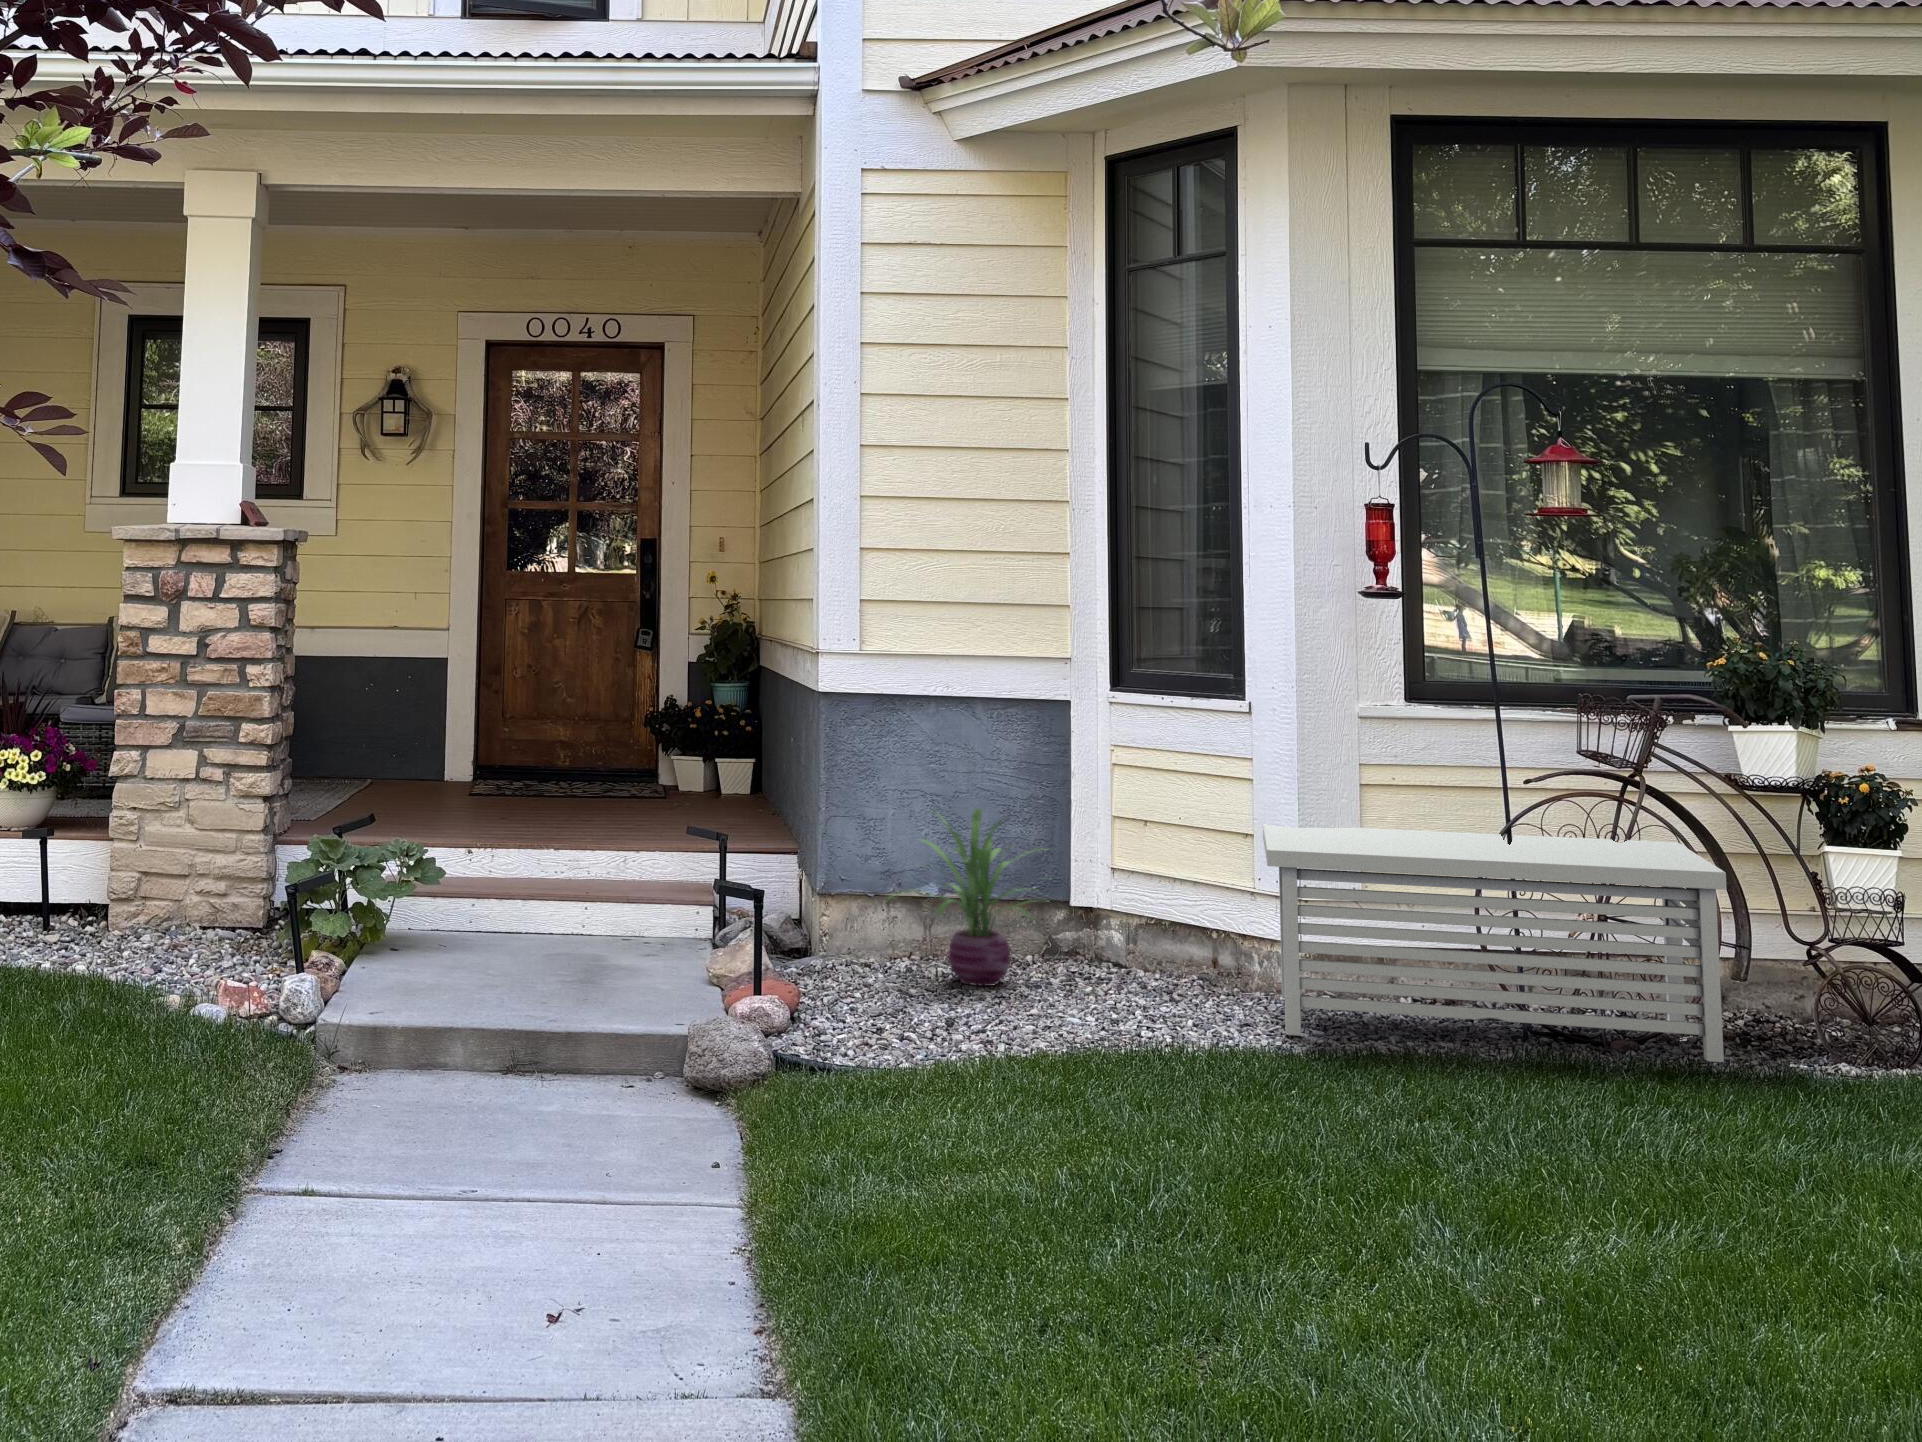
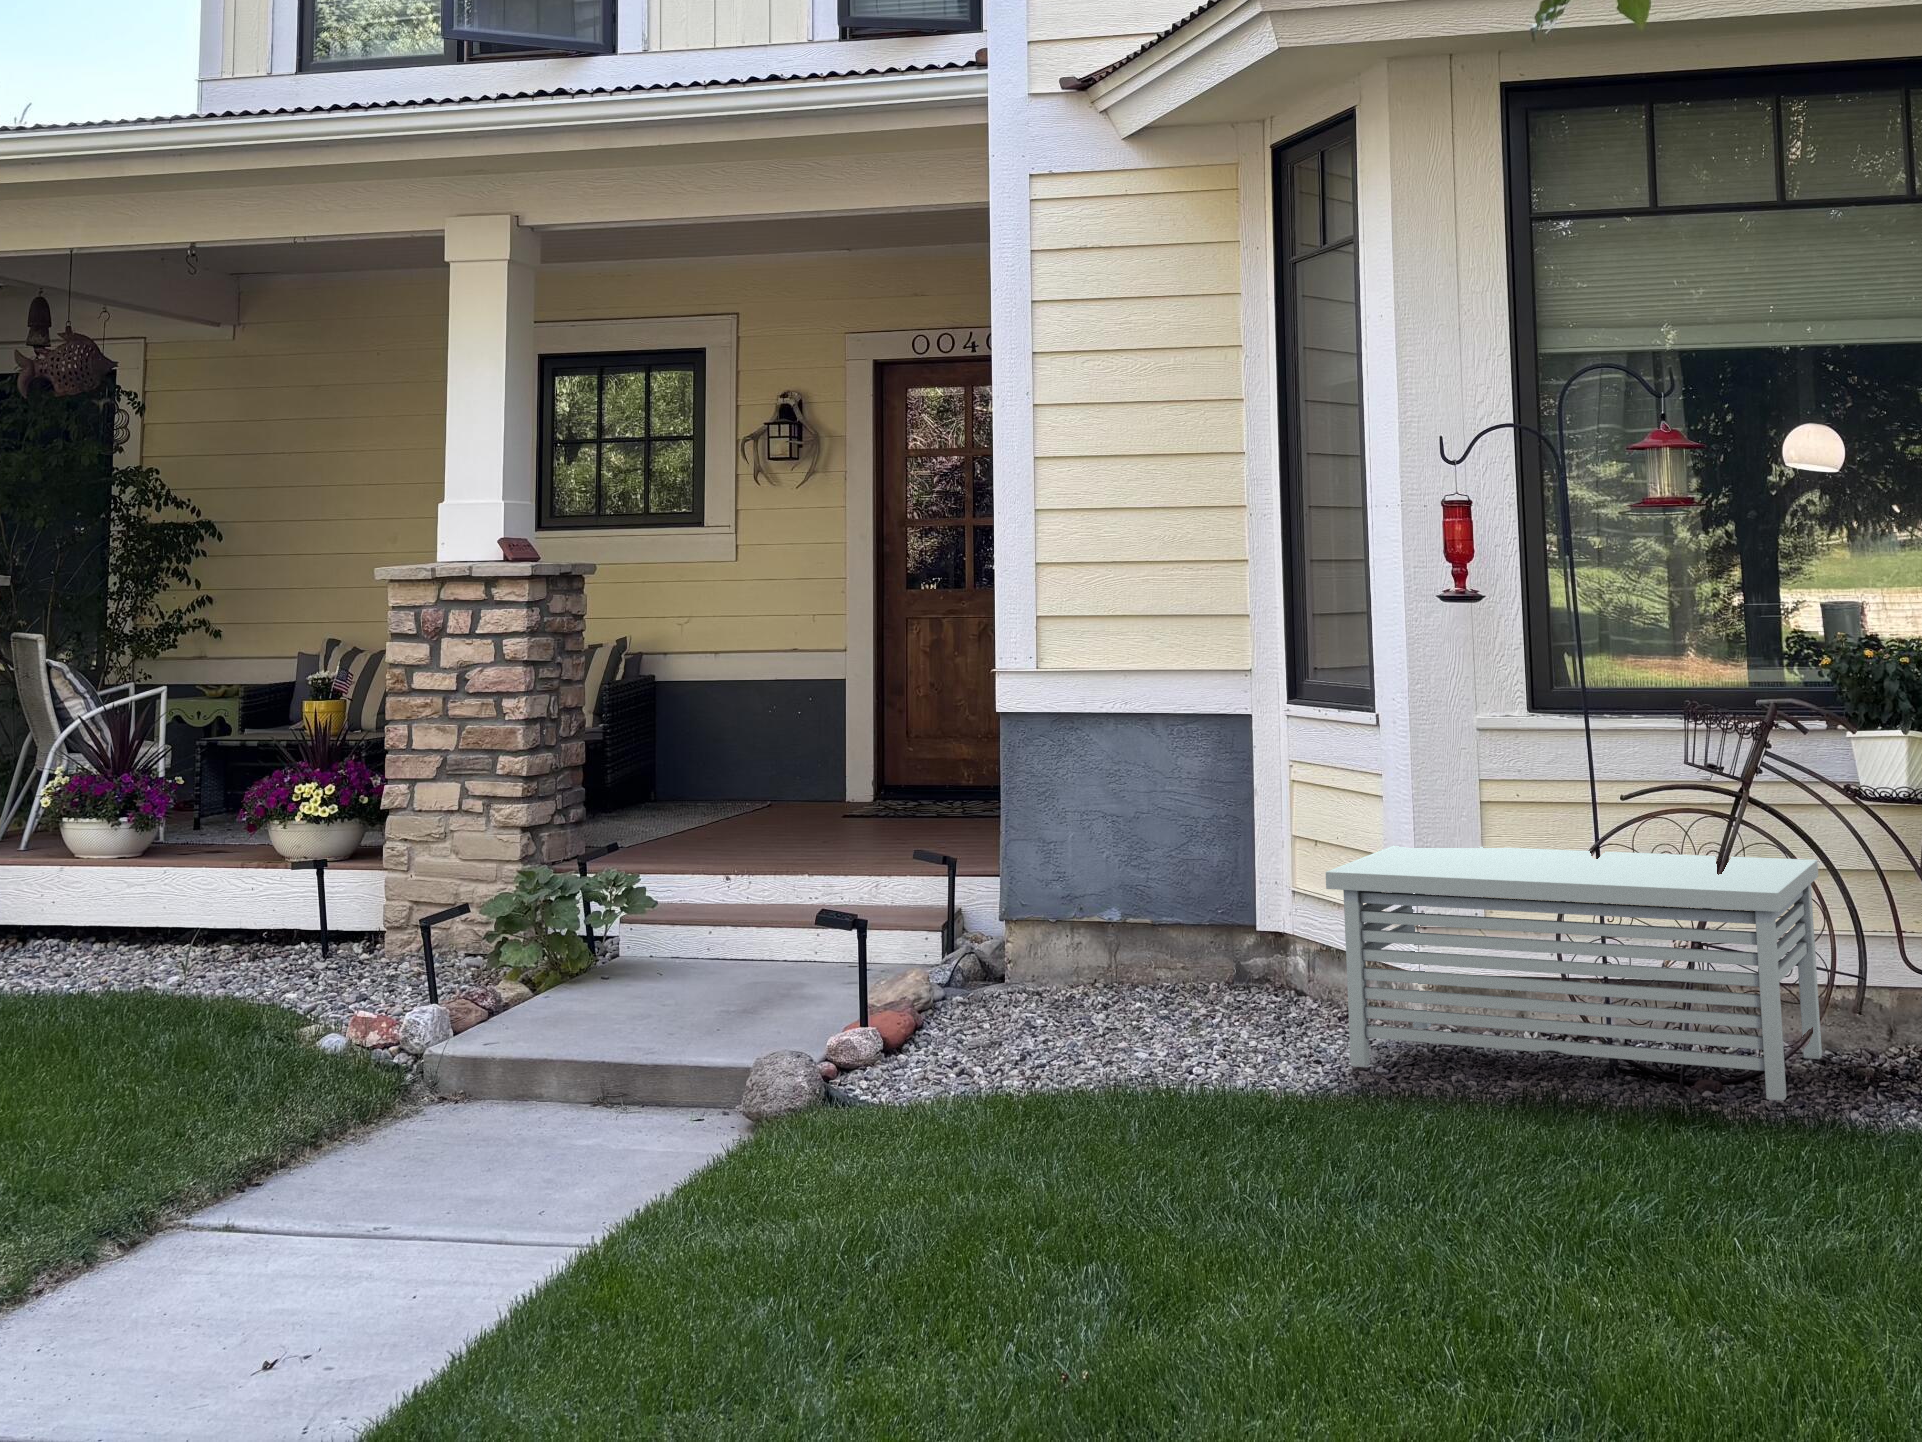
decorative plant: present [891,809,1048,986] -> none [1034,830,1230,1014]

